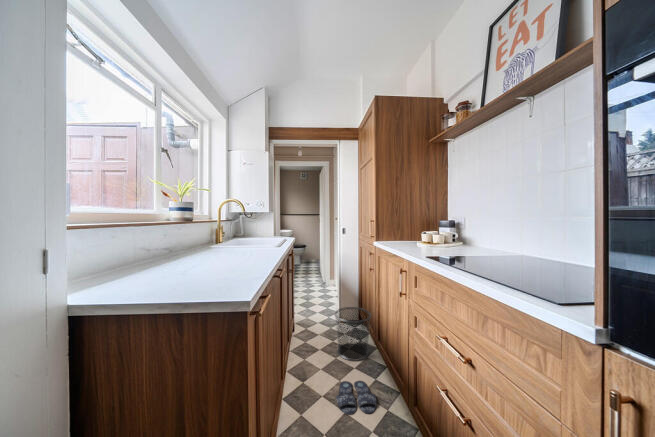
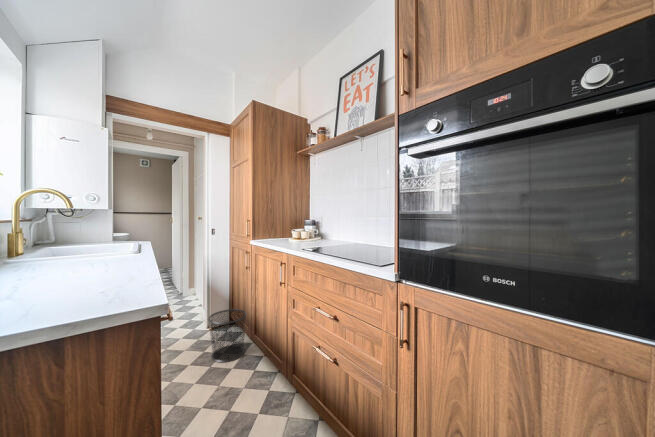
slippers: present [336,381,376,415] -> none [219,375,259,407]

